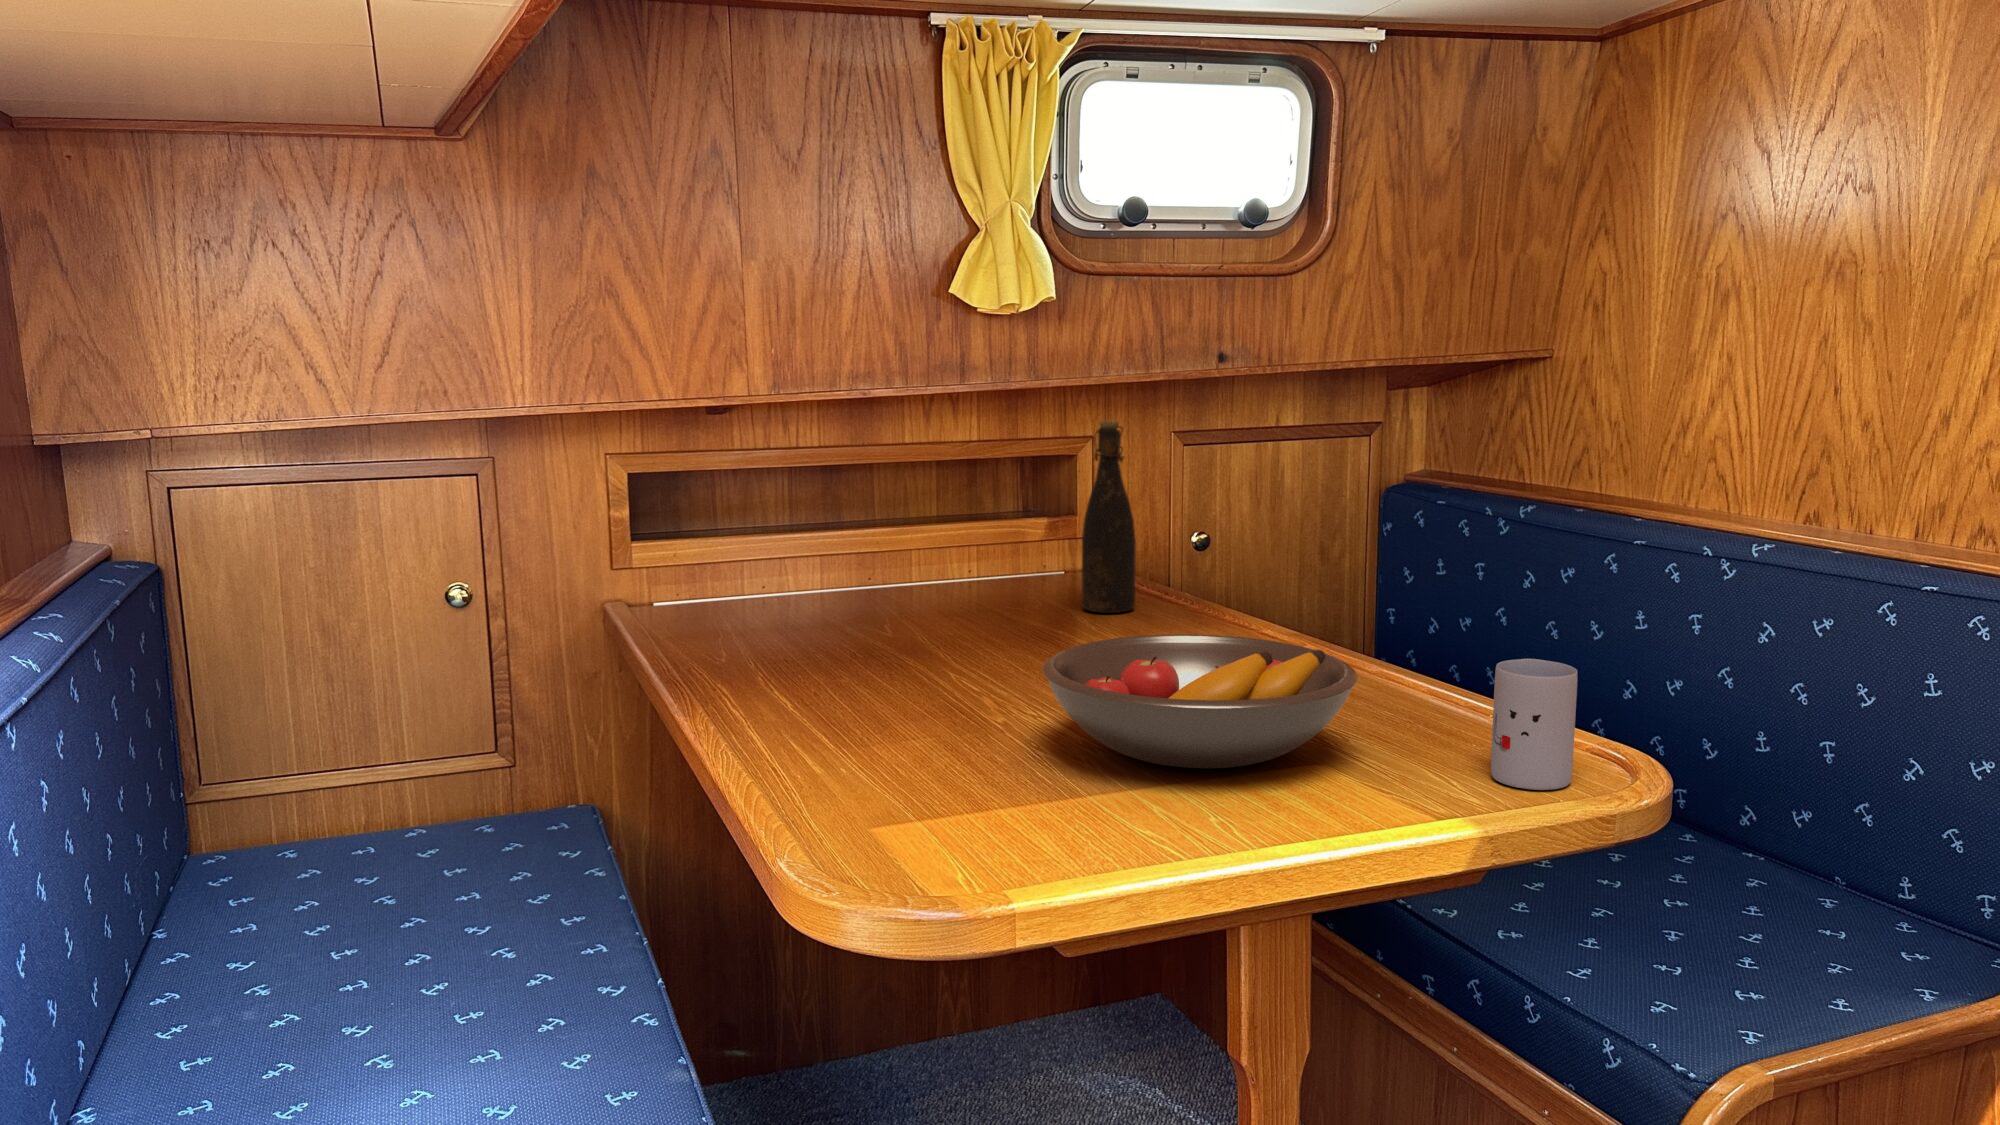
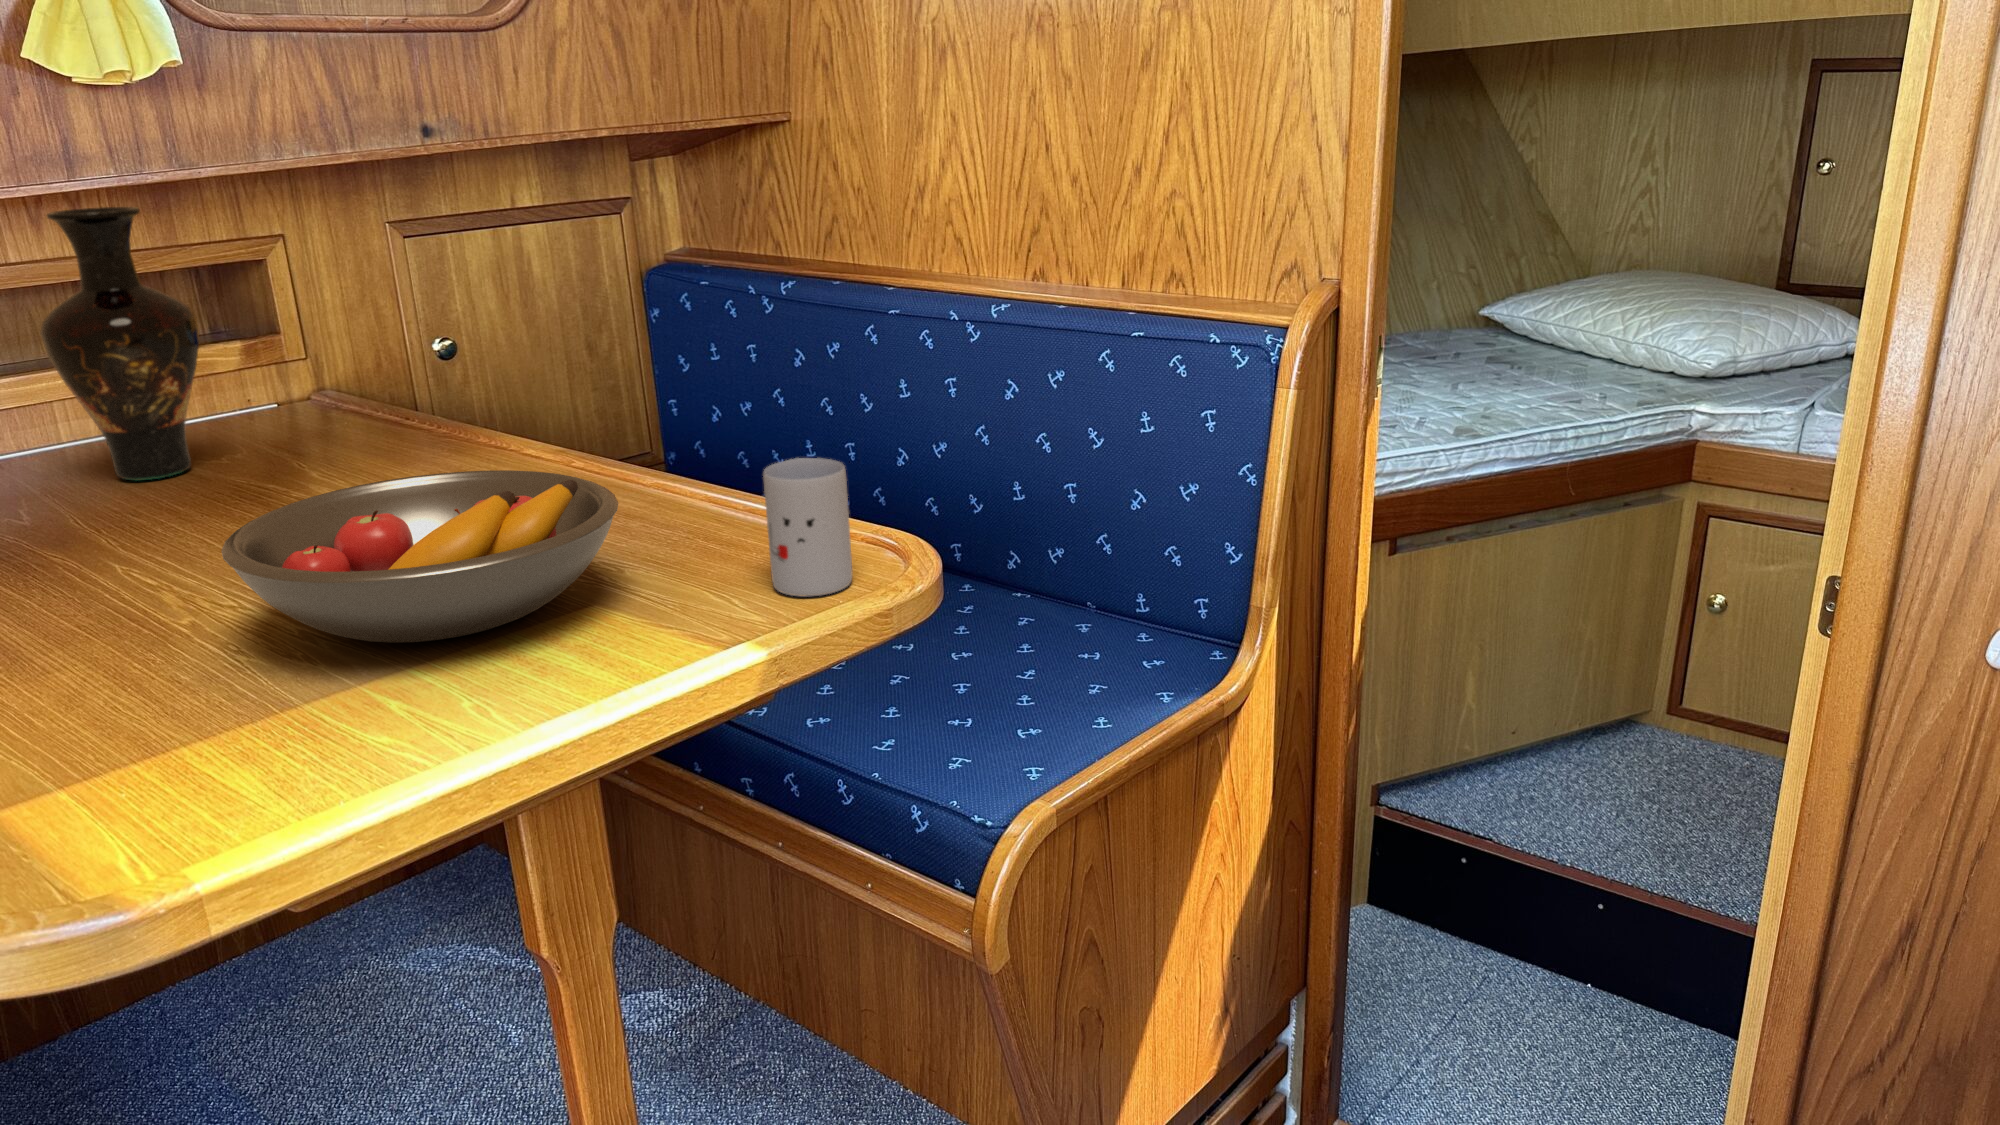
vase: none [918,405,1025,620] -> present [40,207,199,481]
bottle: present [1082,420,1136,613] -> none [277,217,367,448]

